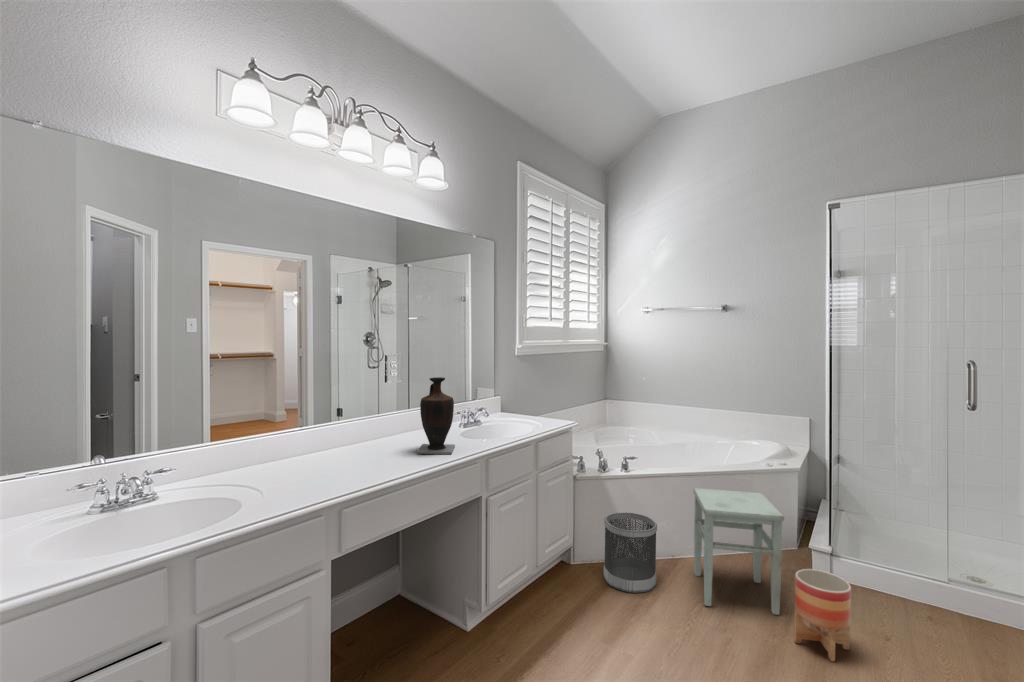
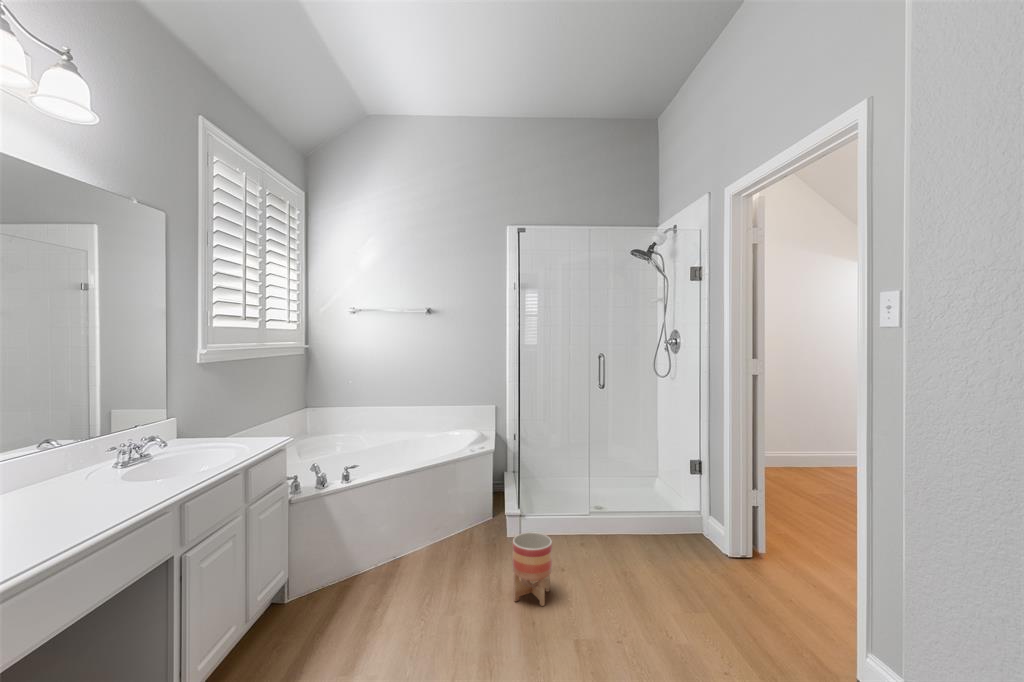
vase: present [417,377,455,454] -> none [40,399,117,529]
stool: present [693,488,784,615] -> none [418,477,500,597]
wastebasket: present [603,512,657,593] -> none [329,524,388,614]

